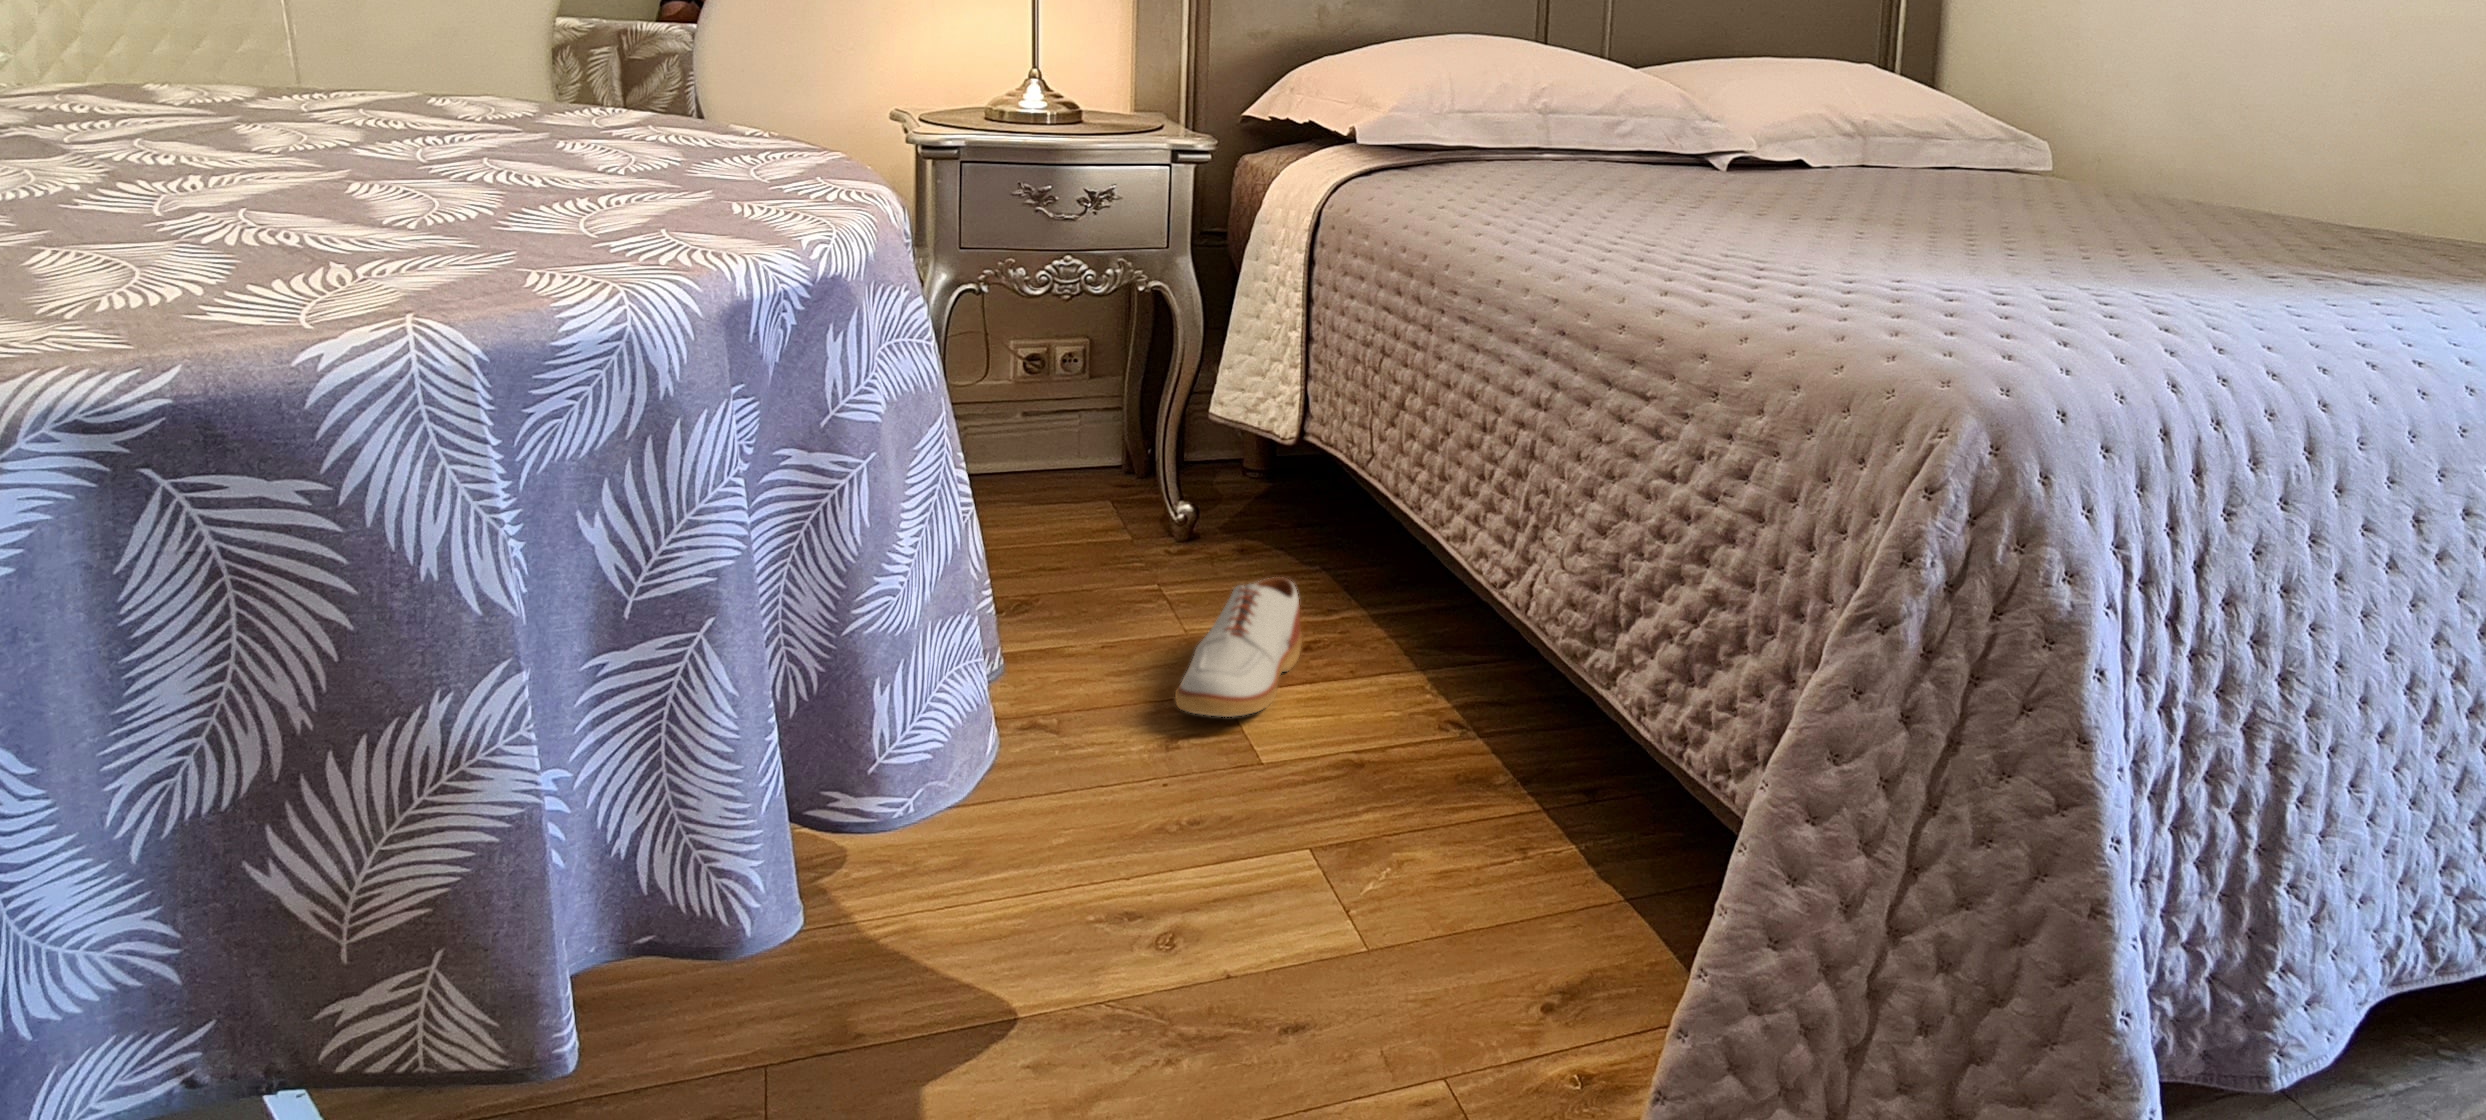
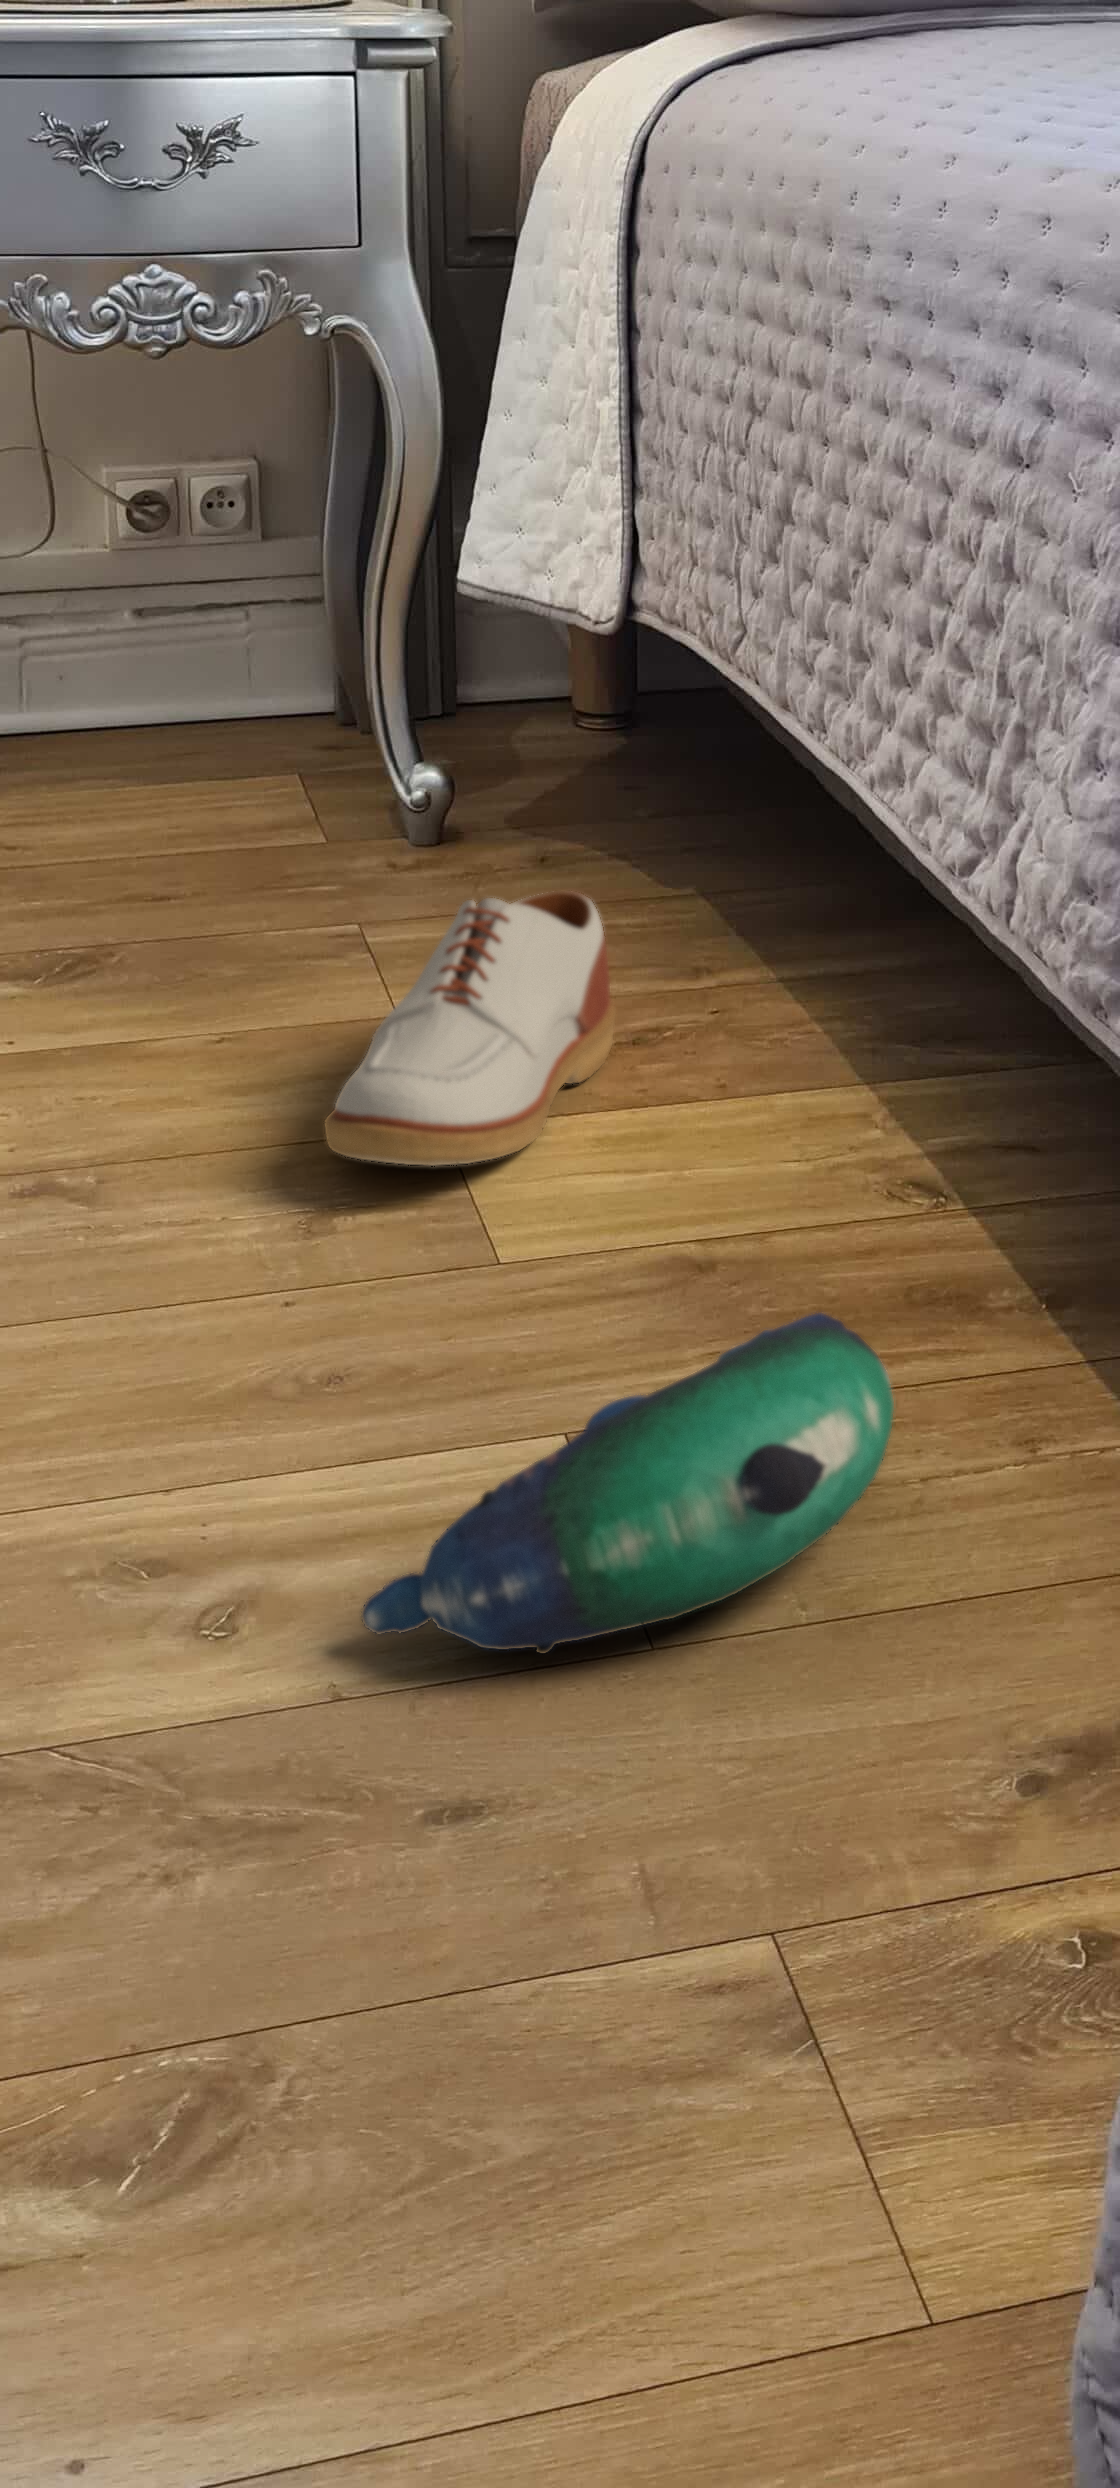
plush toy: none [1240,791,1473,958] -> present [361,1313,894,1653]

